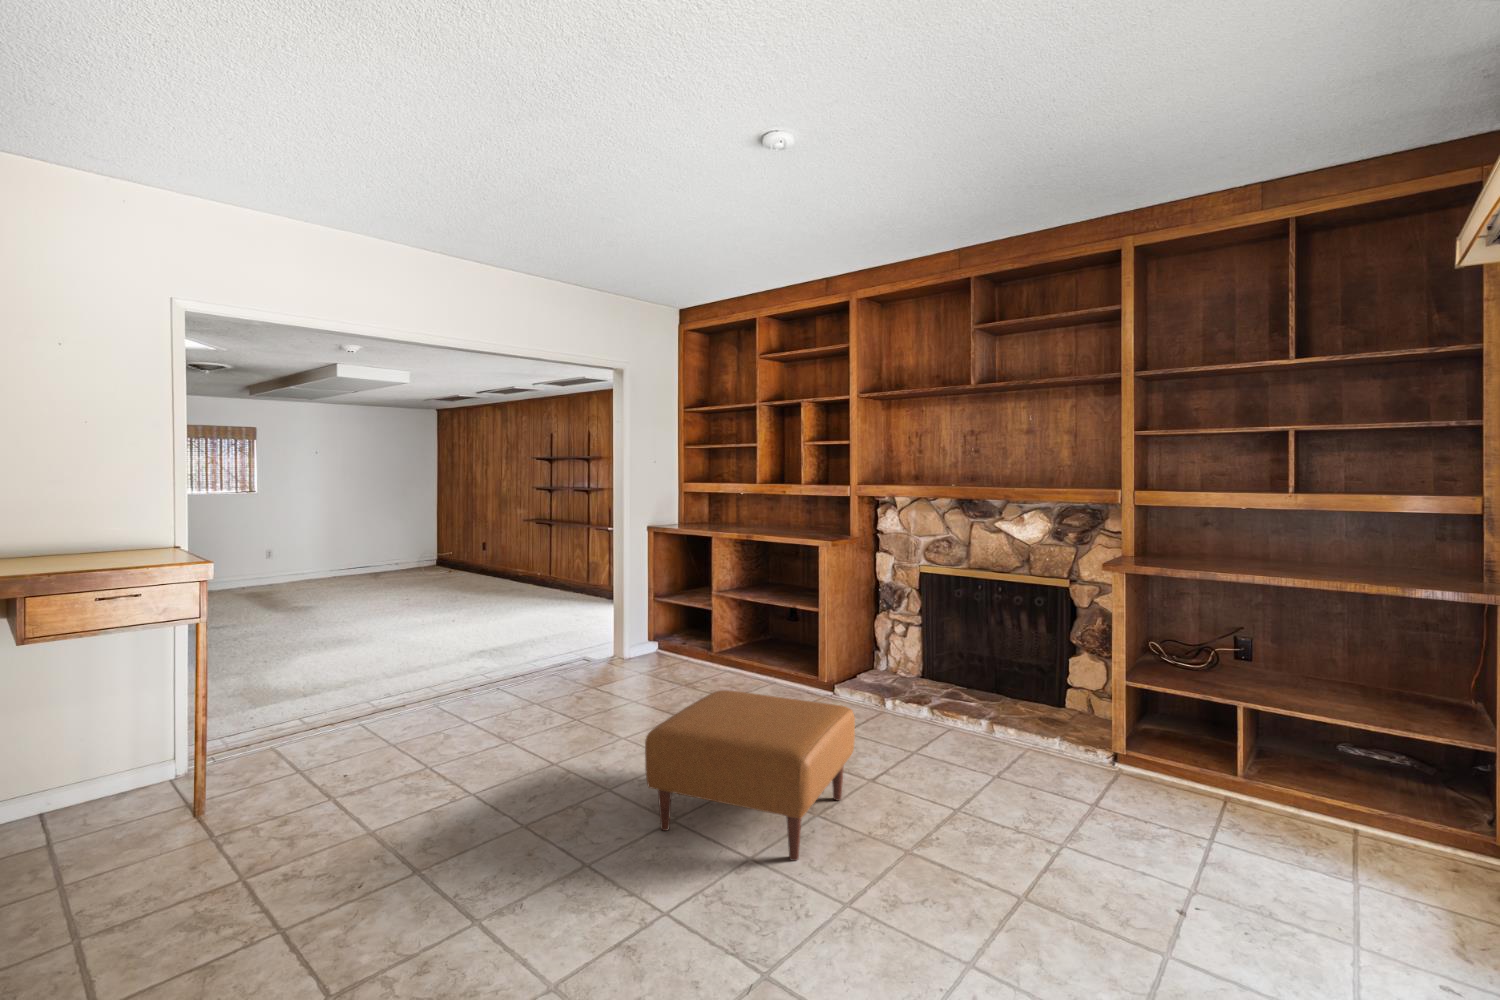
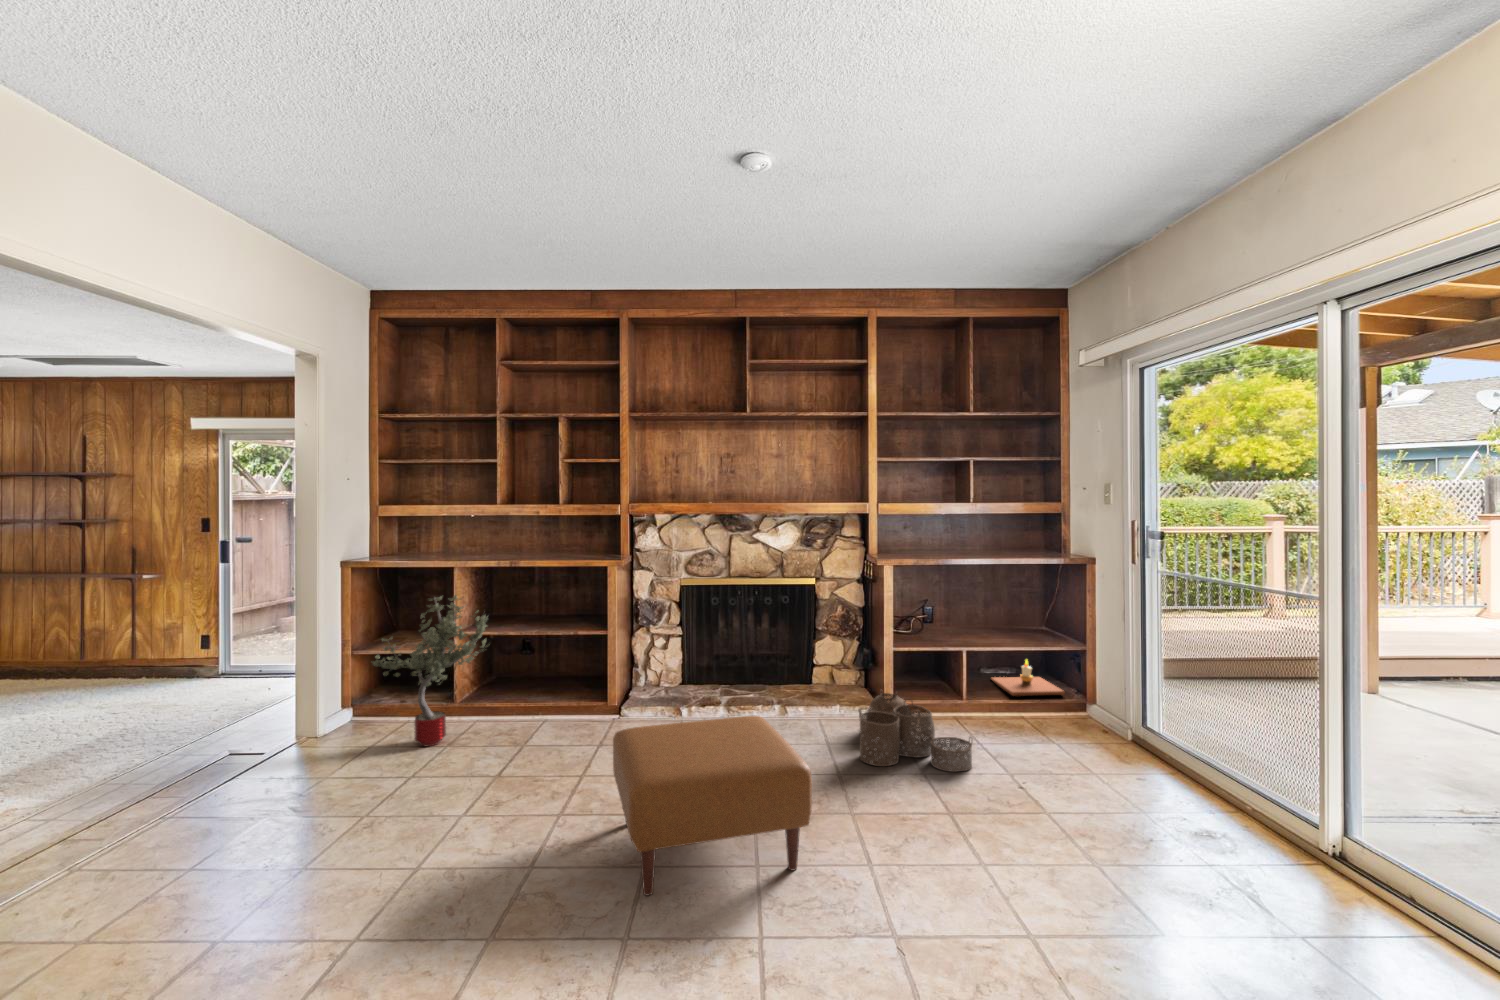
potted tree: none [649,560,725,684] -> present [373,595,488,746]
woven basket: none [1014,724,1160,849] -> present [858,693,972,772]
candle: none [1335,736,1450,807] -> present [991,660,1065,696]

